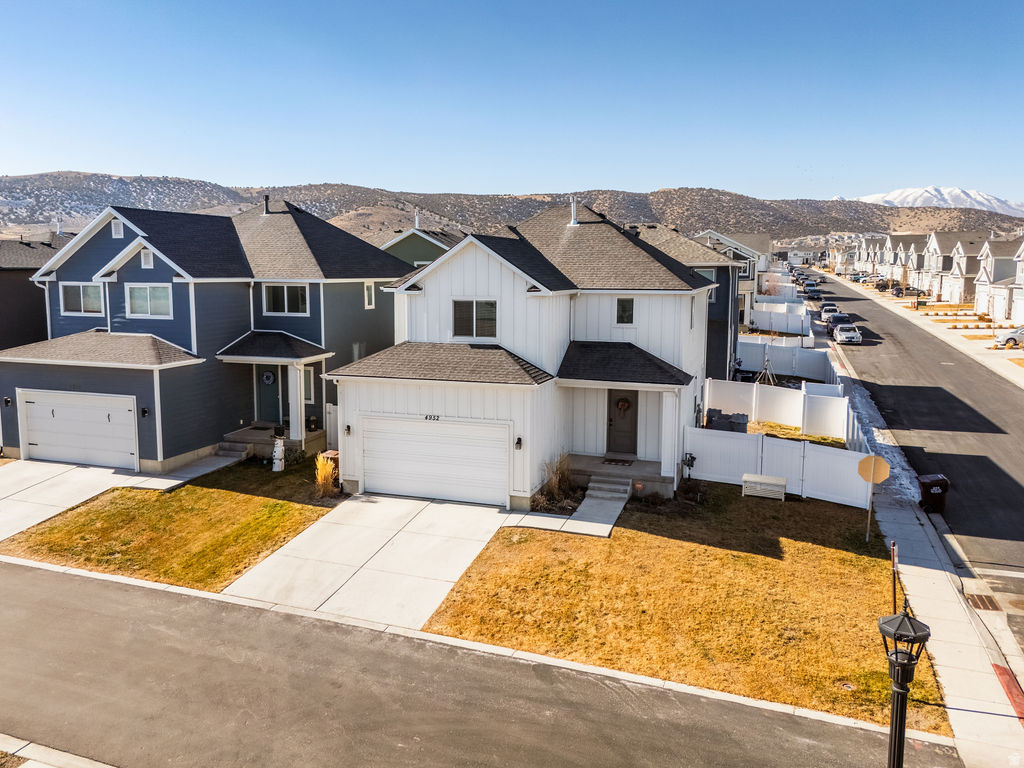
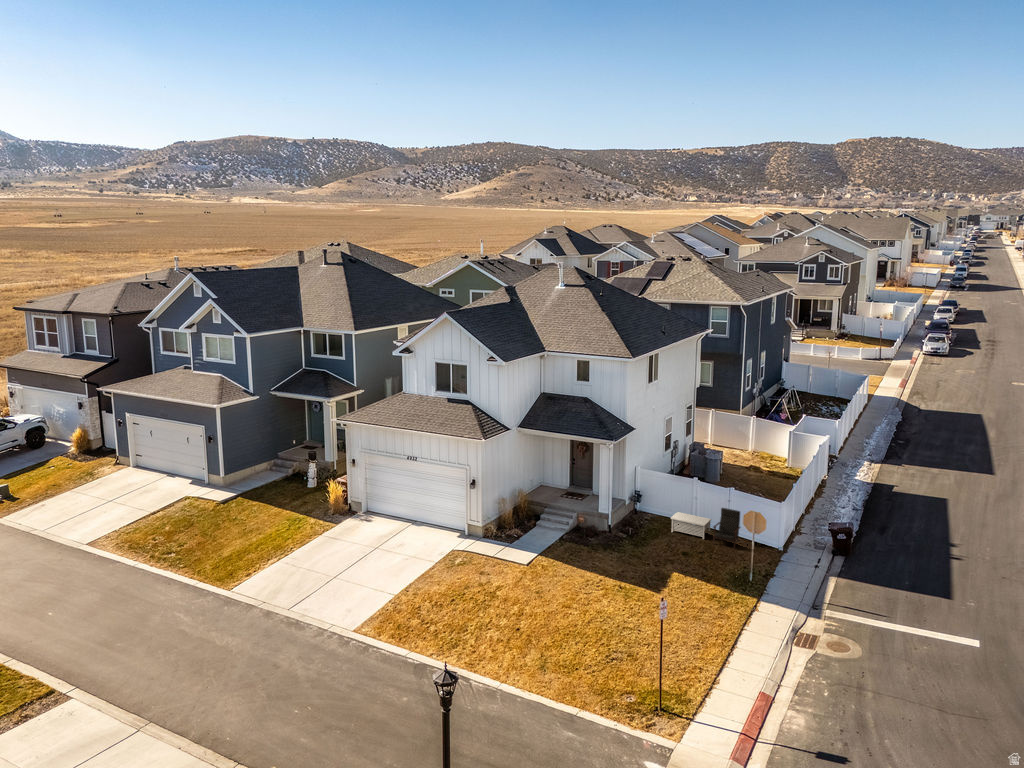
lounge chair: none [797,463,827,509] -> present [713,508,740,548]

